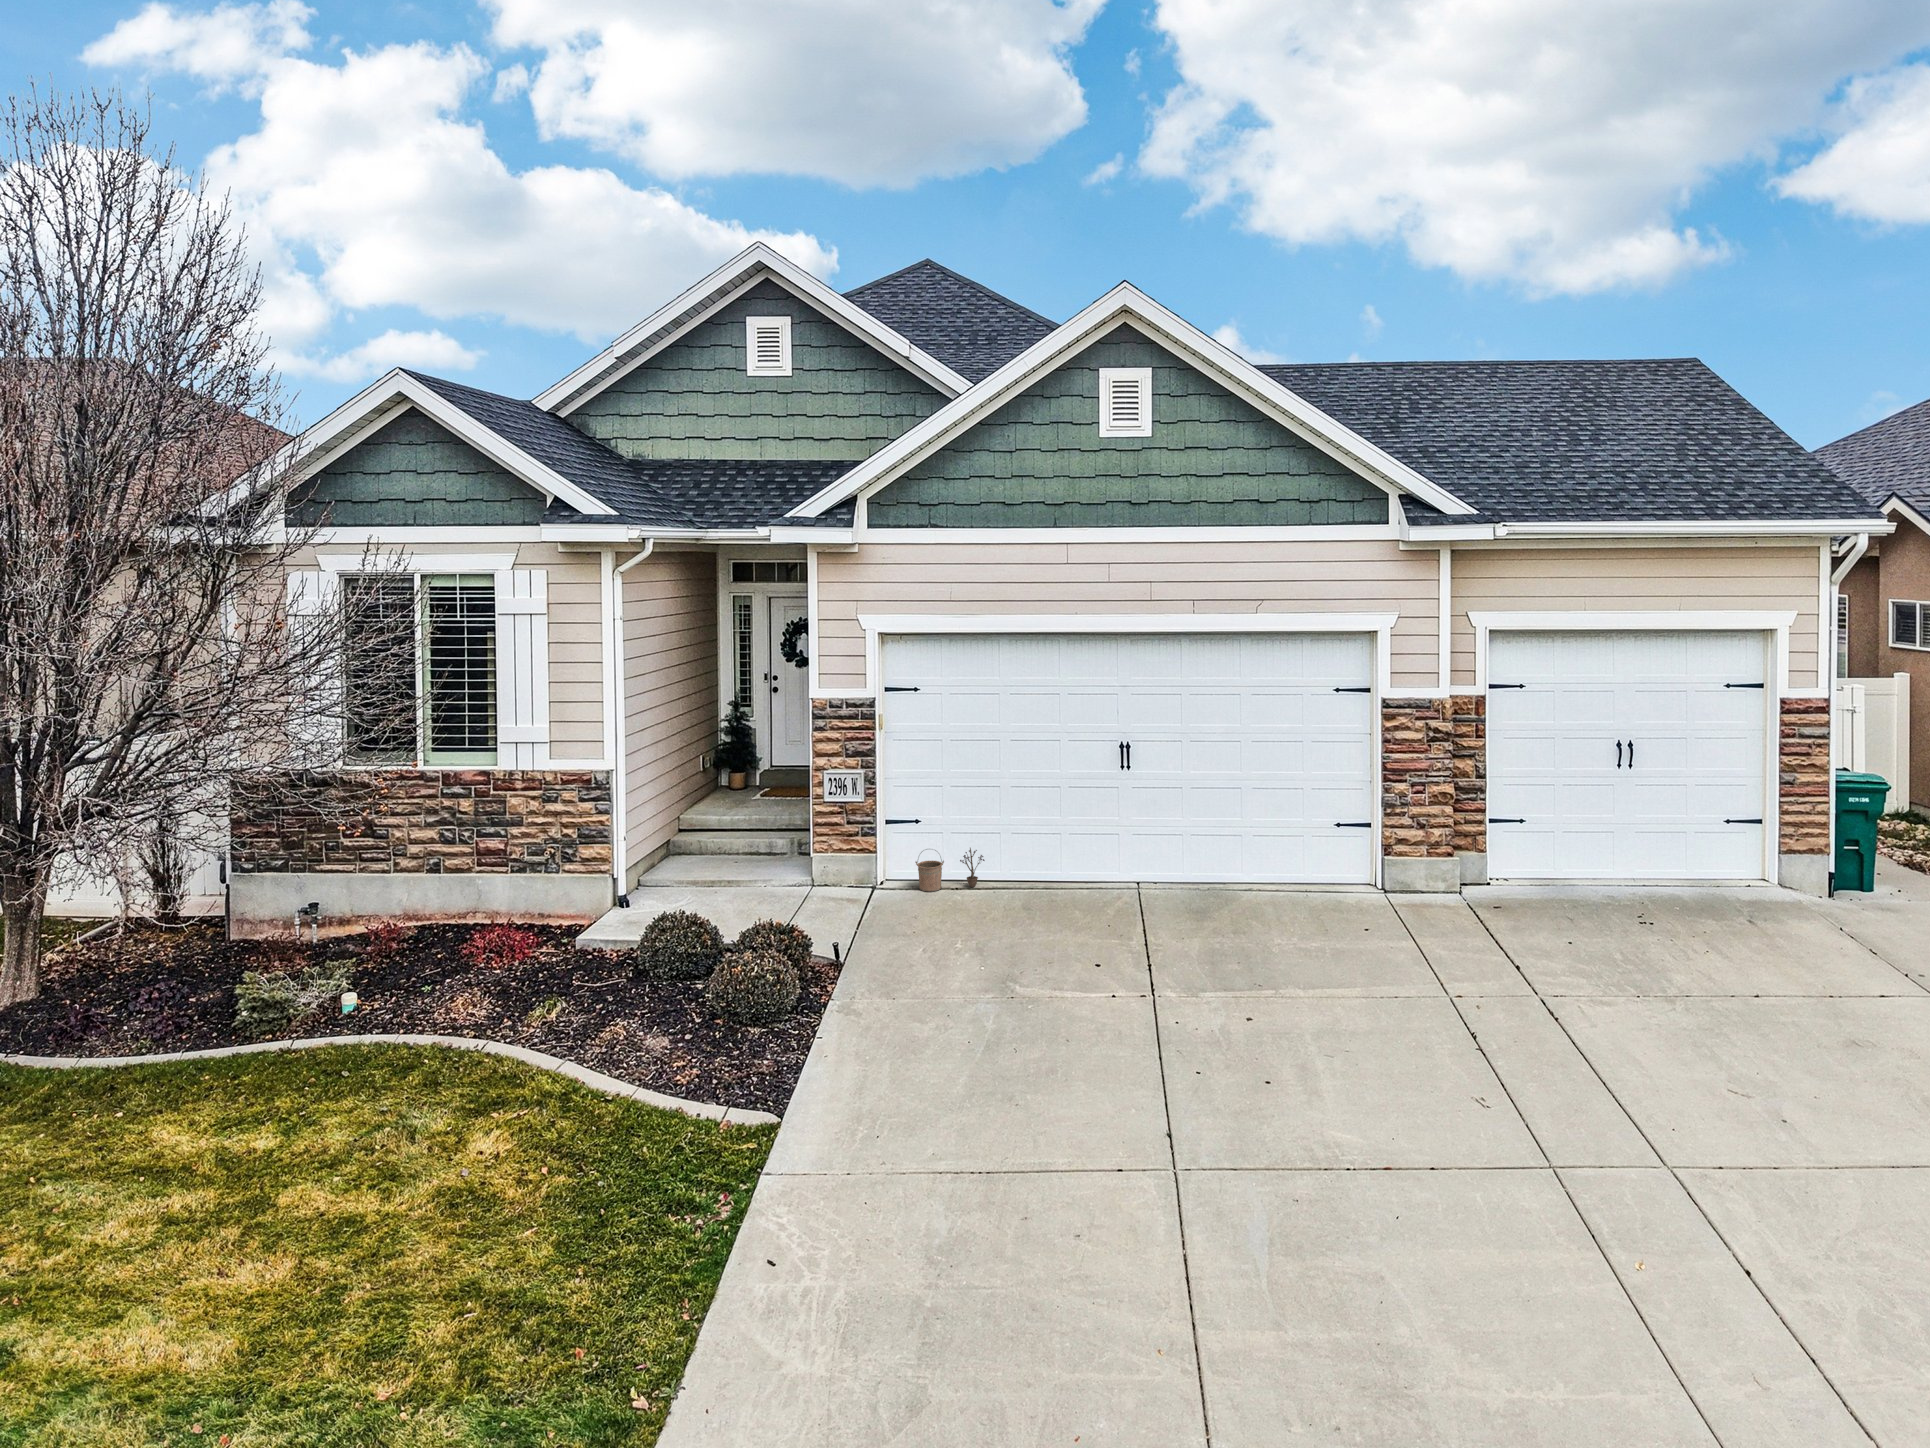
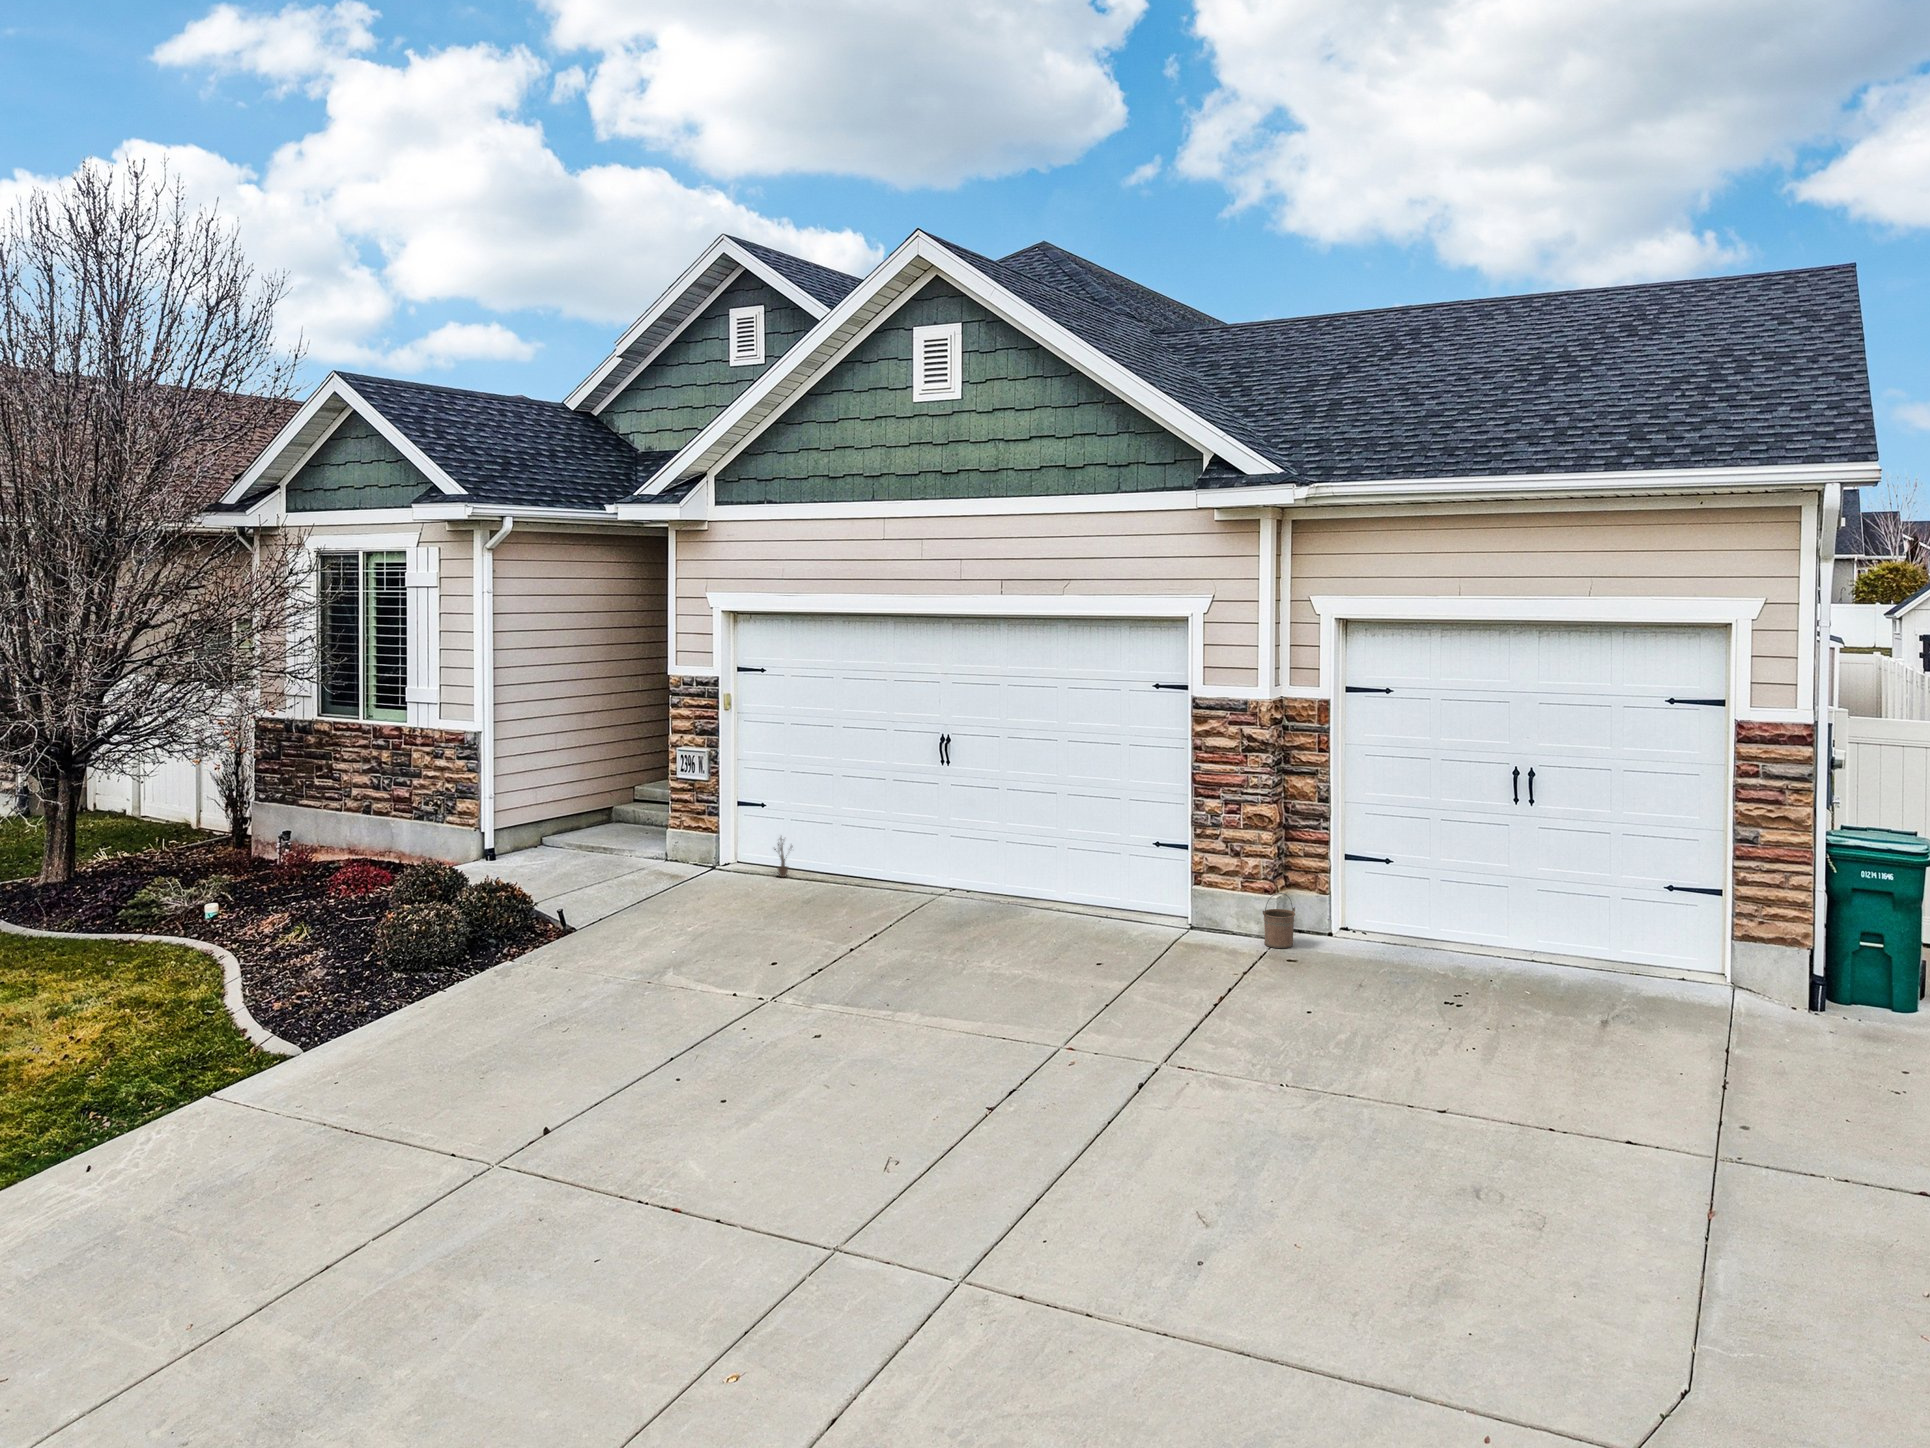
bucket: present [915,849,944,892] -> present [1262,893,1295,948]

